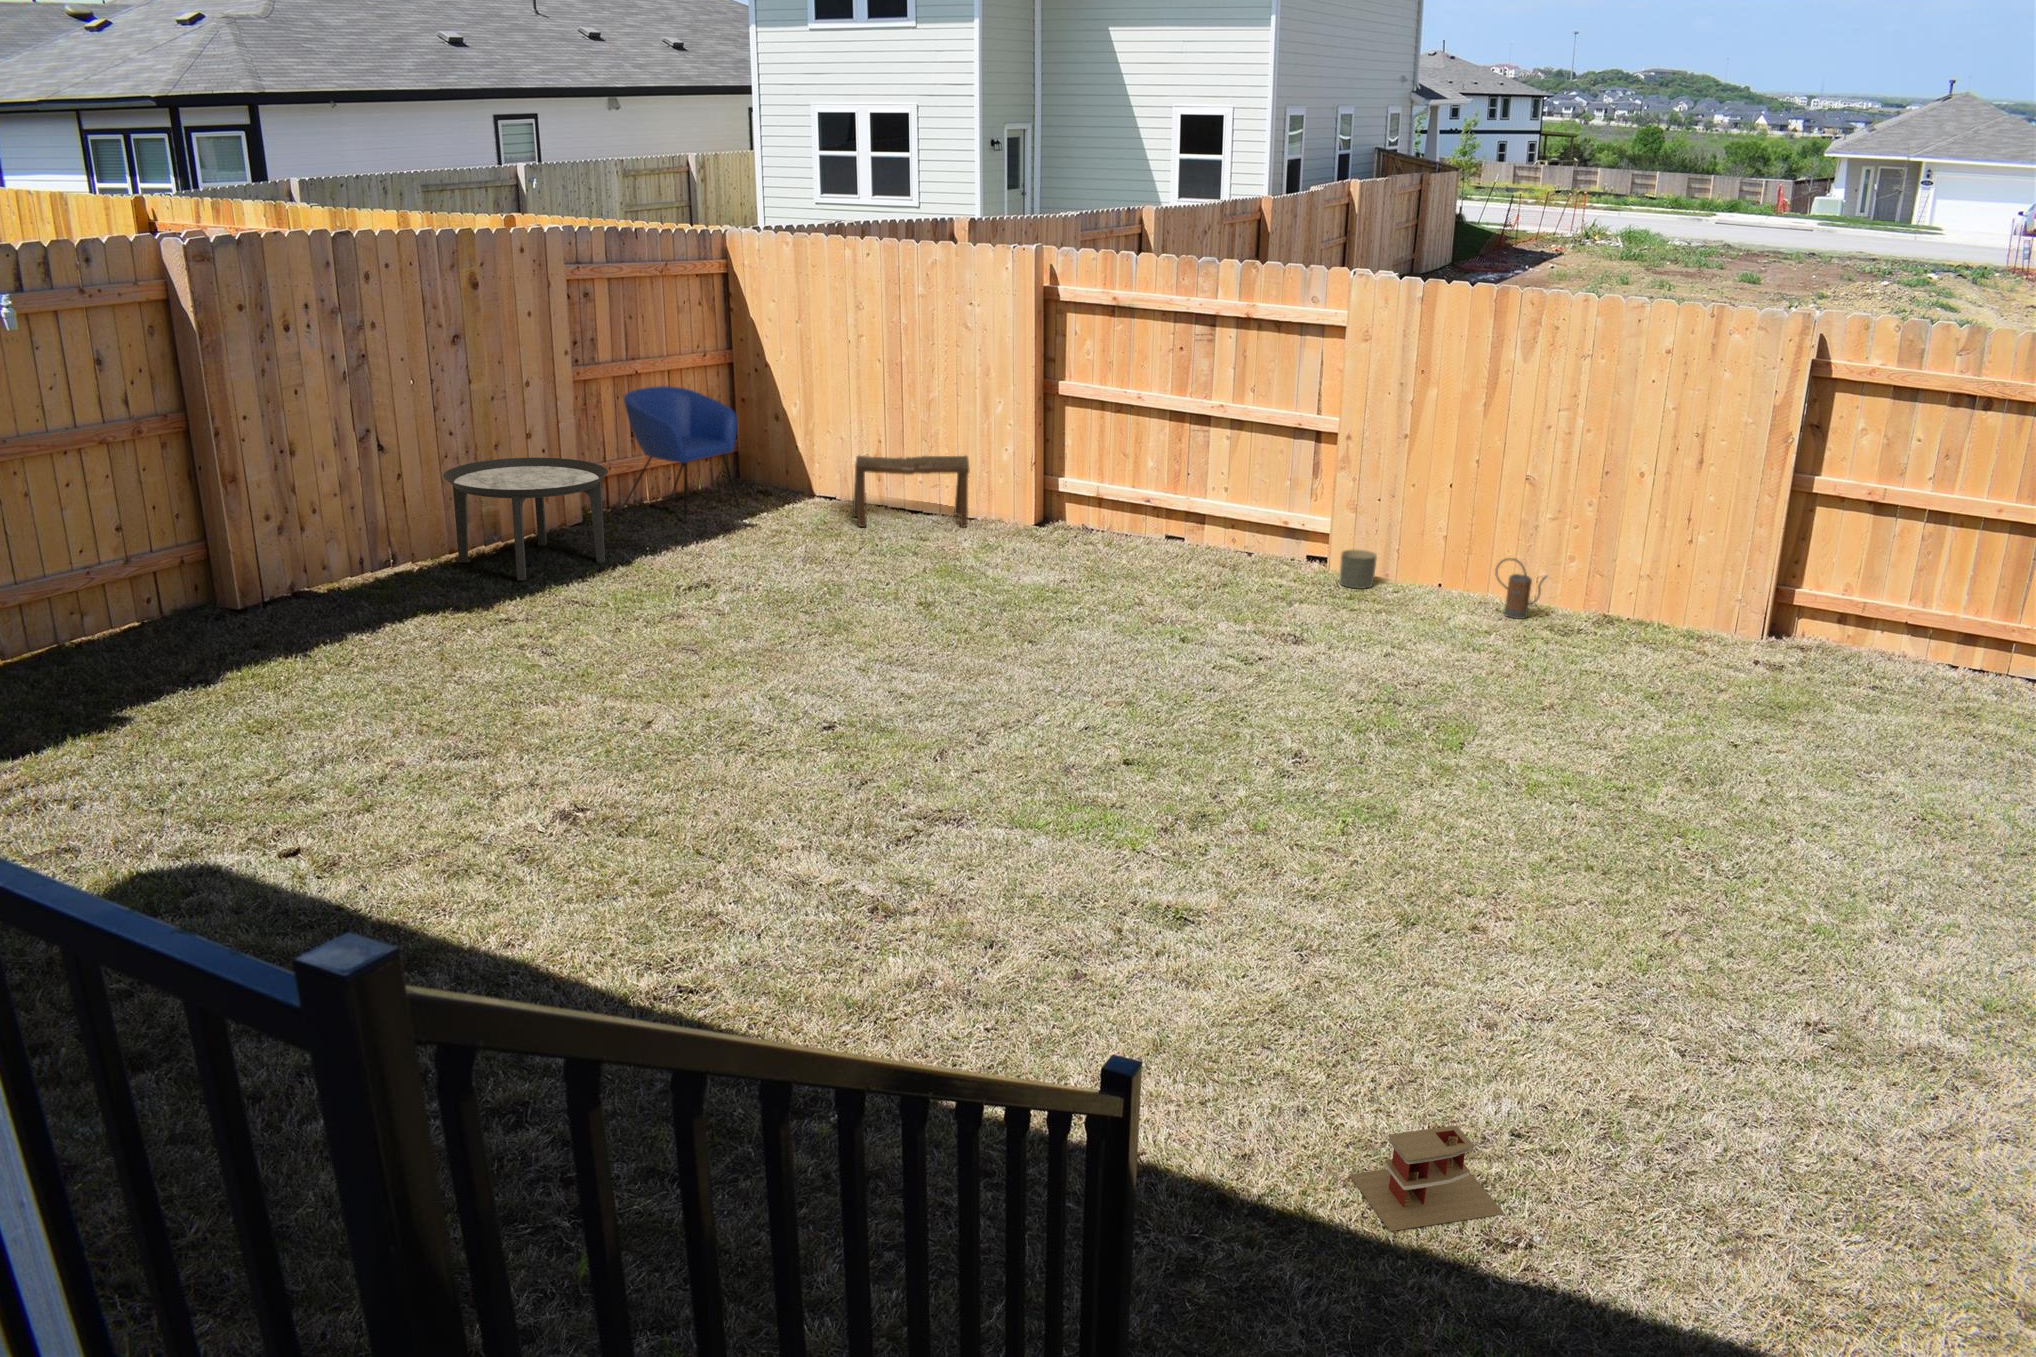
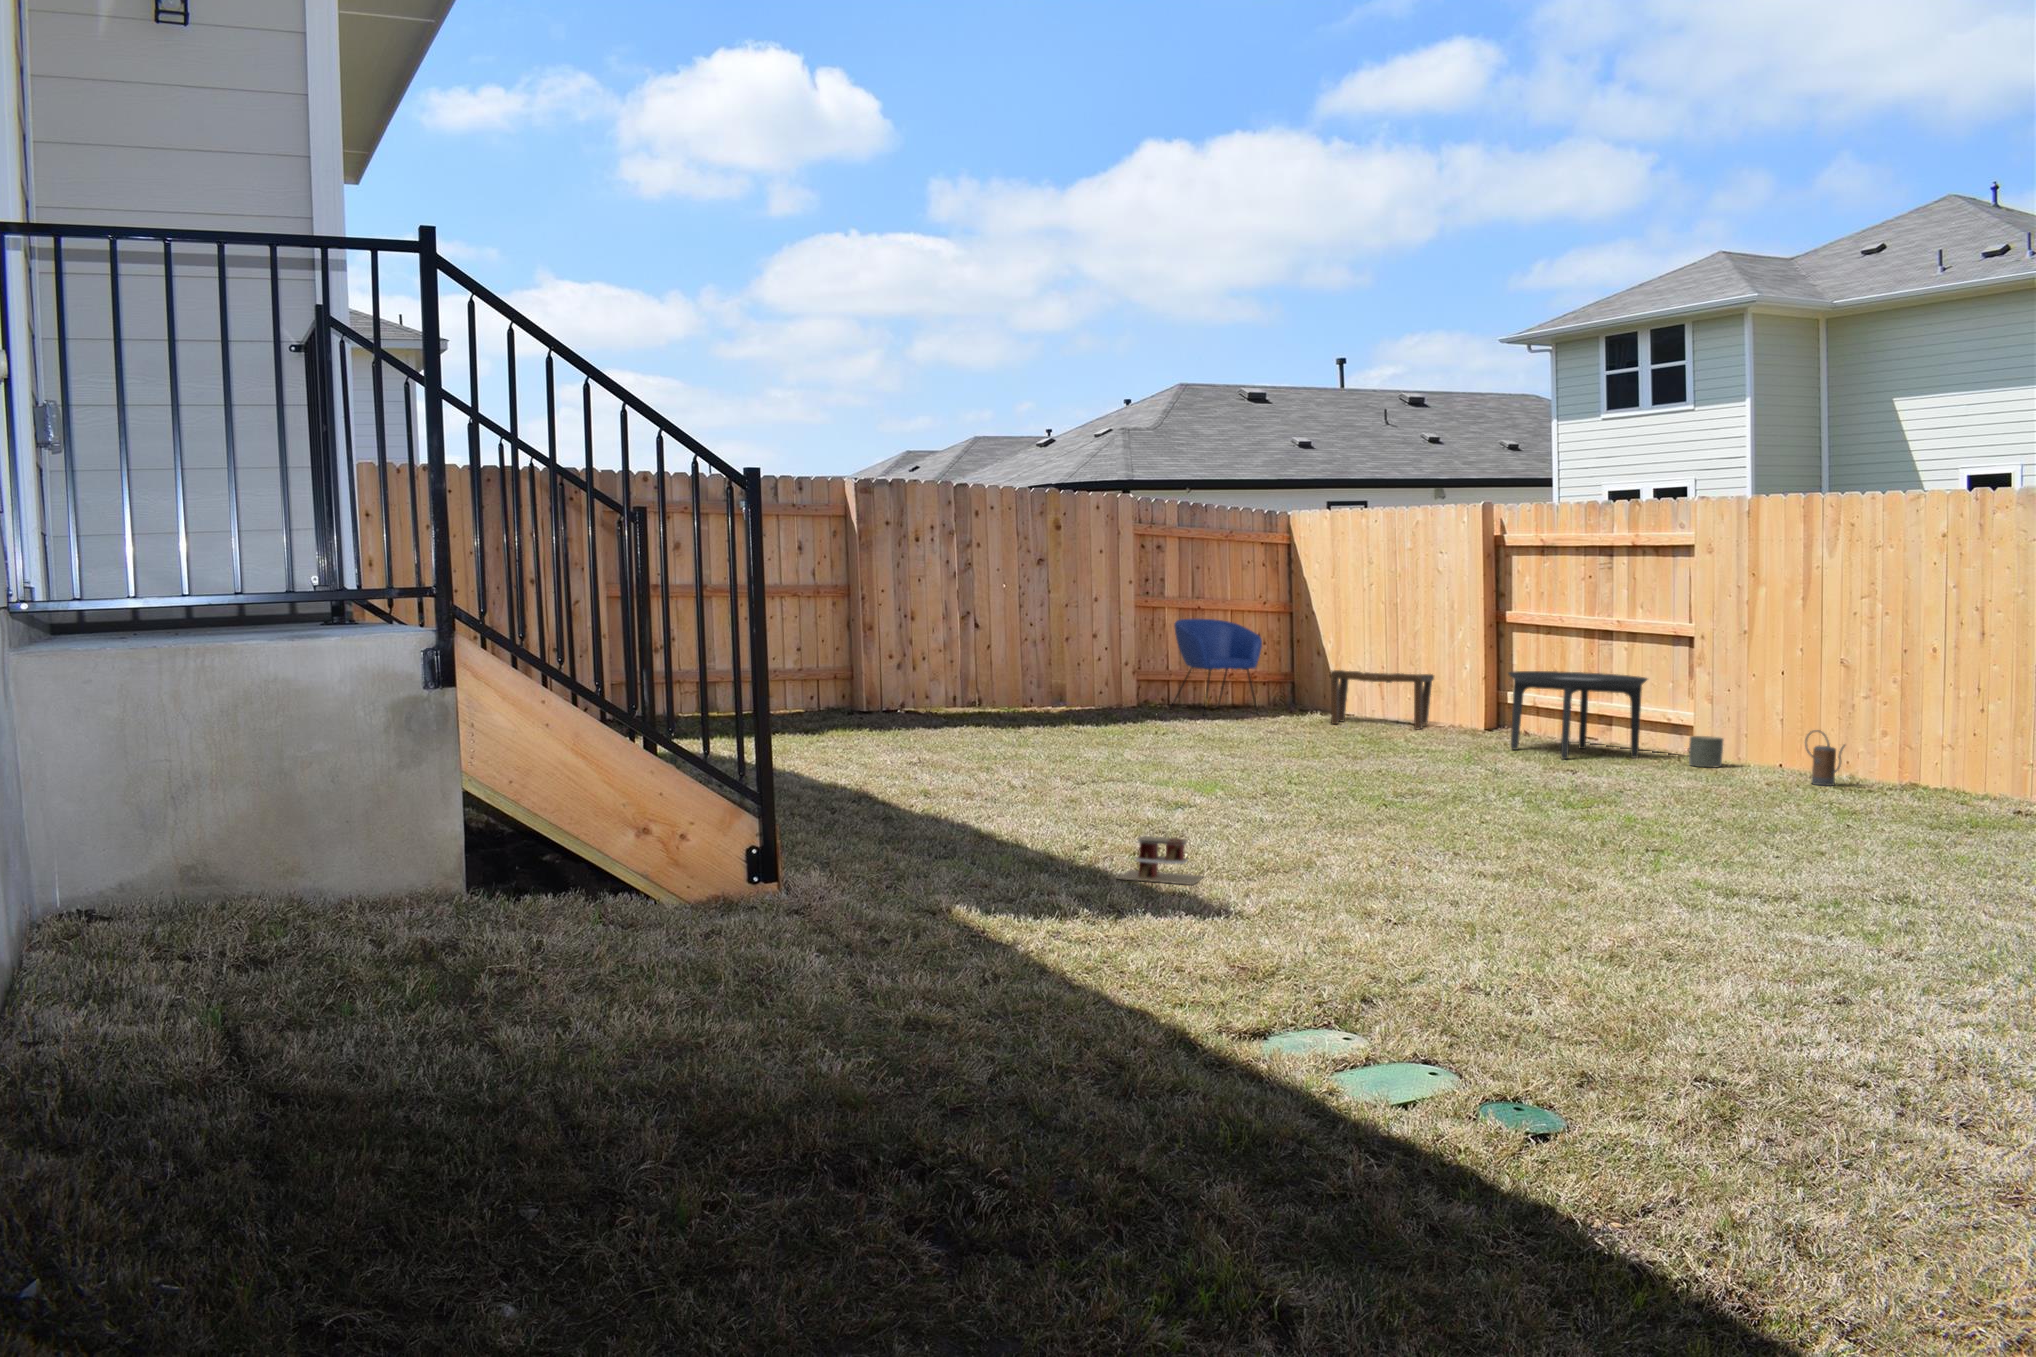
round table: present [443,458,608,580] -> present [1509,671,1647,759]

